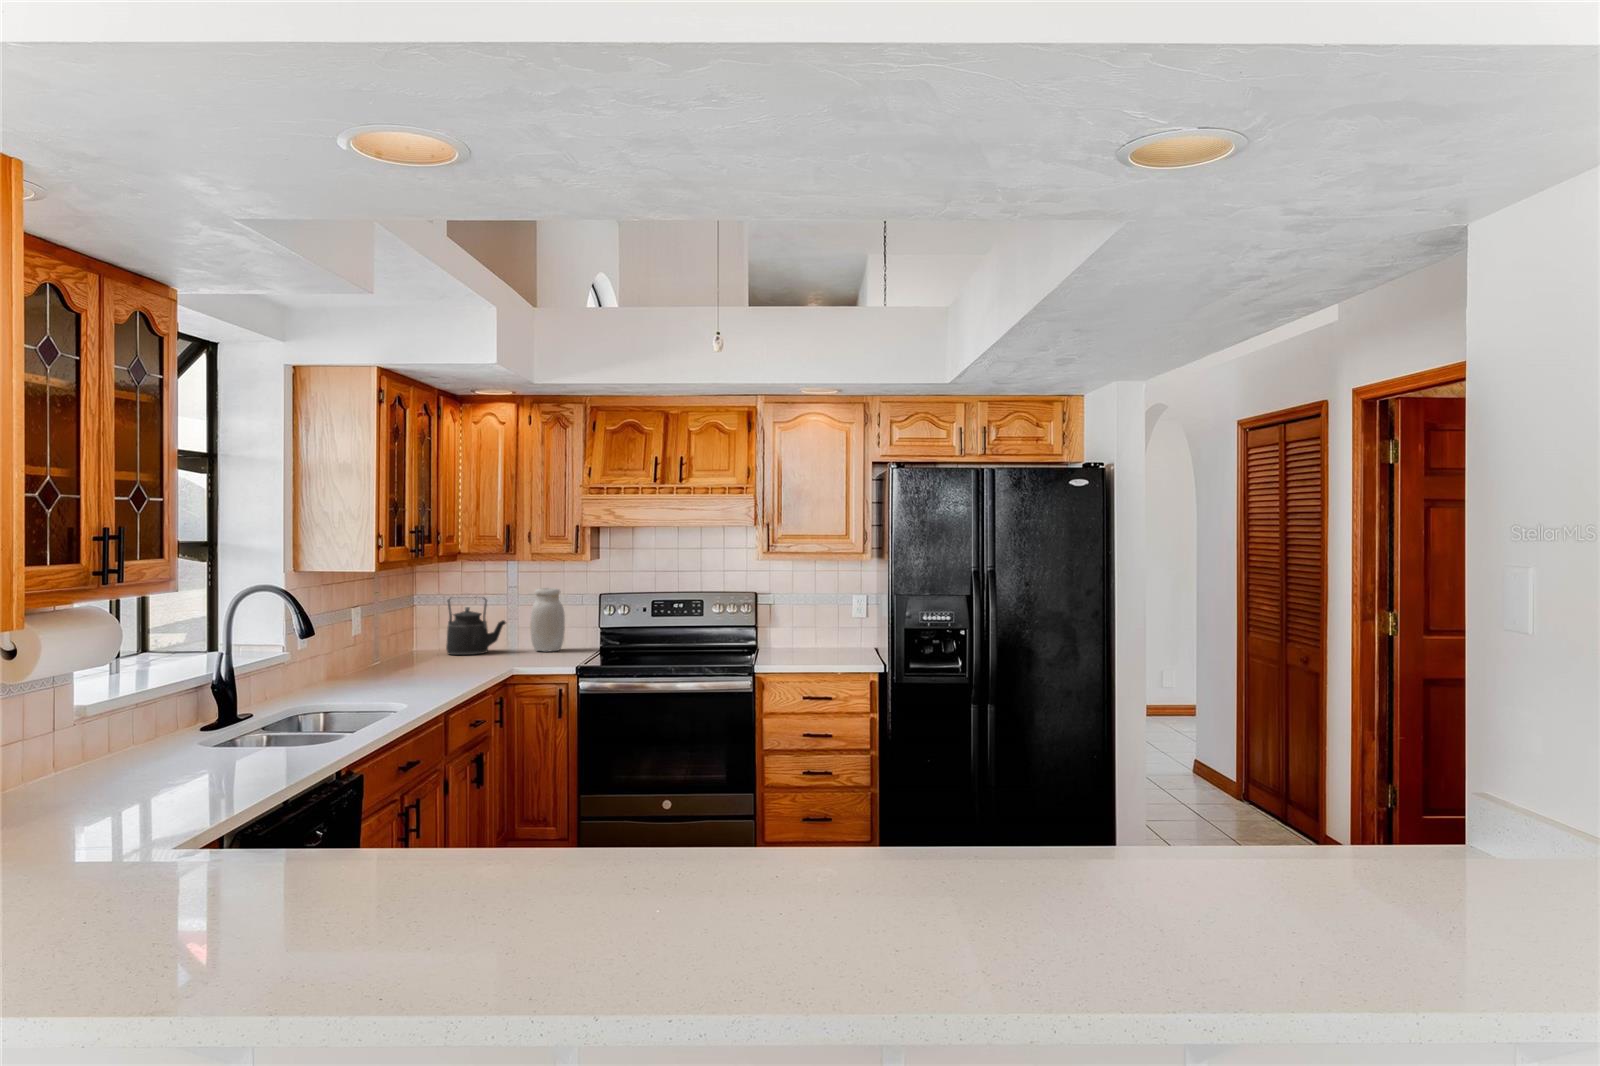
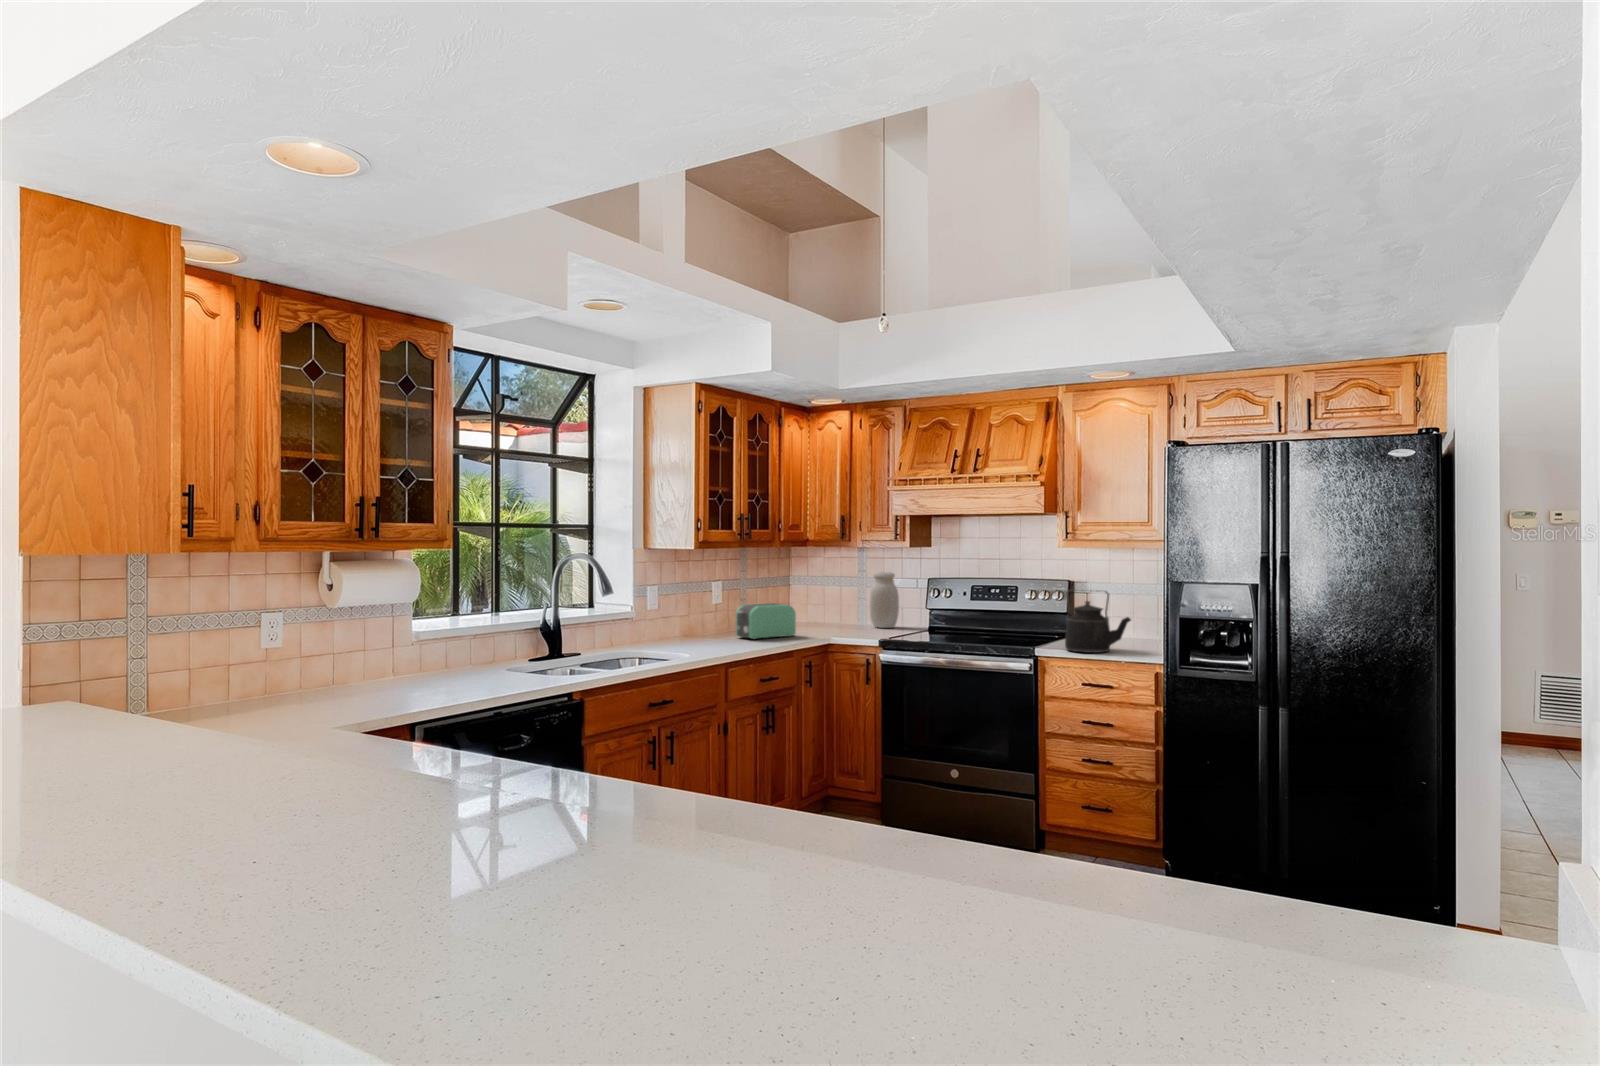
kettle: present [446,598,506,655] -> present [1065,591,1131,653]
toaster: none [387,632,463,679] -> present [736,603,796,639]

